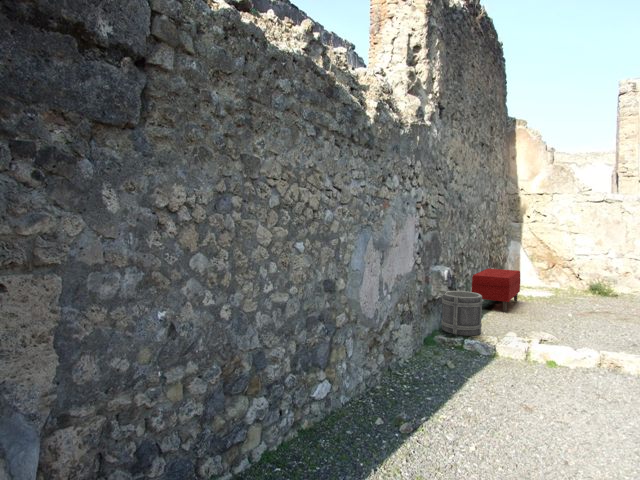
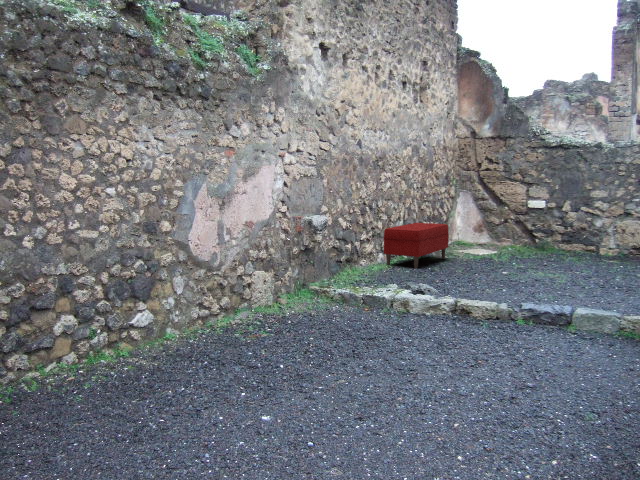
bucket: present [441,291,482,336] -> none [323,243,363,287]

